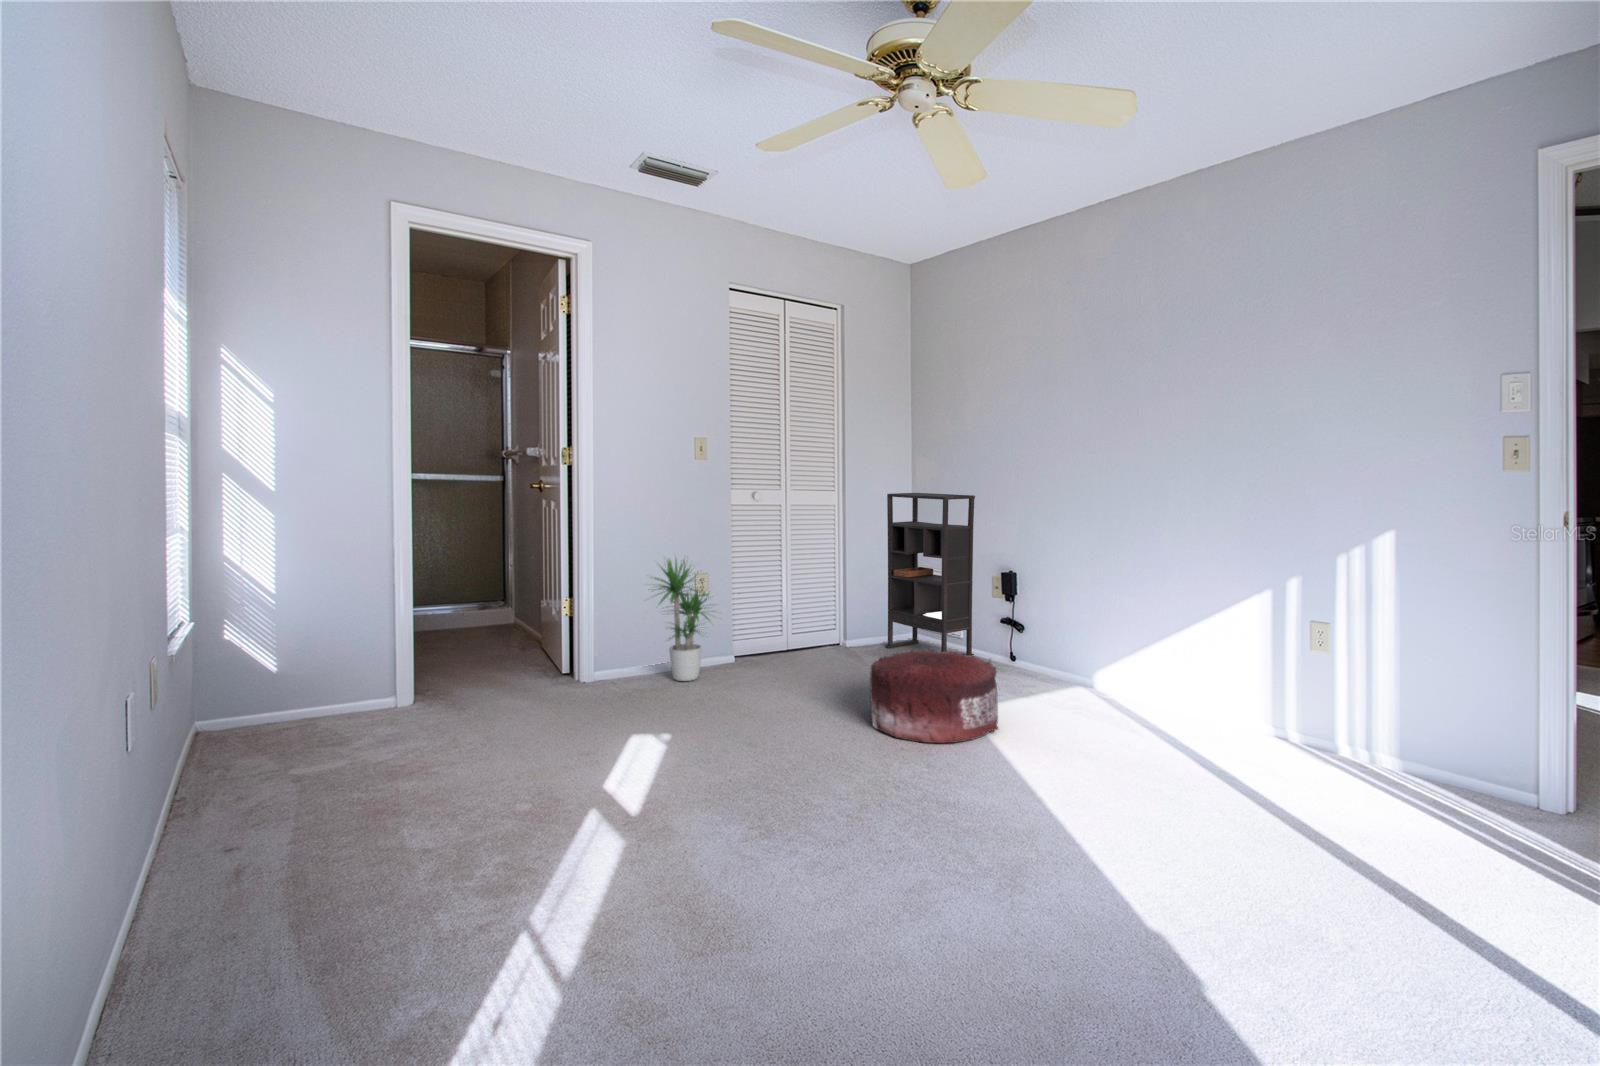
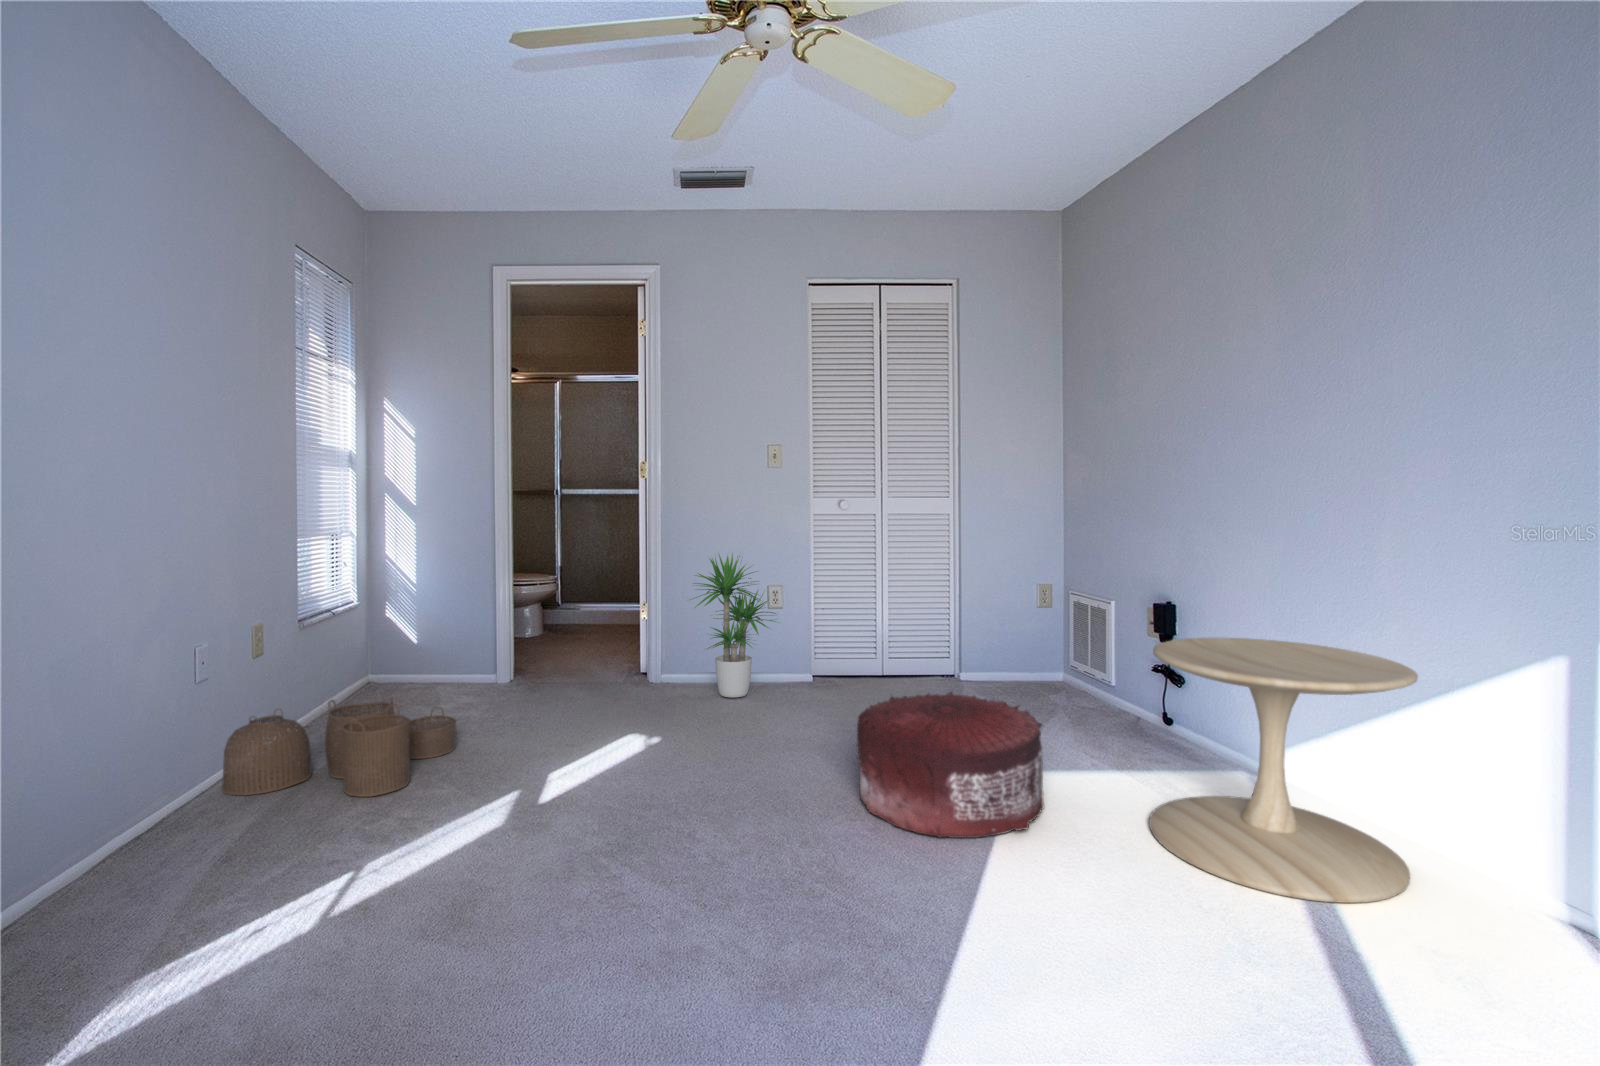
bookshelf: present [885,493,975,656] -> none [1011,490,1125,717]
side table: none [1051,595,1194,737] -> present [1149,638,1418,903]
woven basket: none [332,711,521,819] -> present [221,698,457,797]

